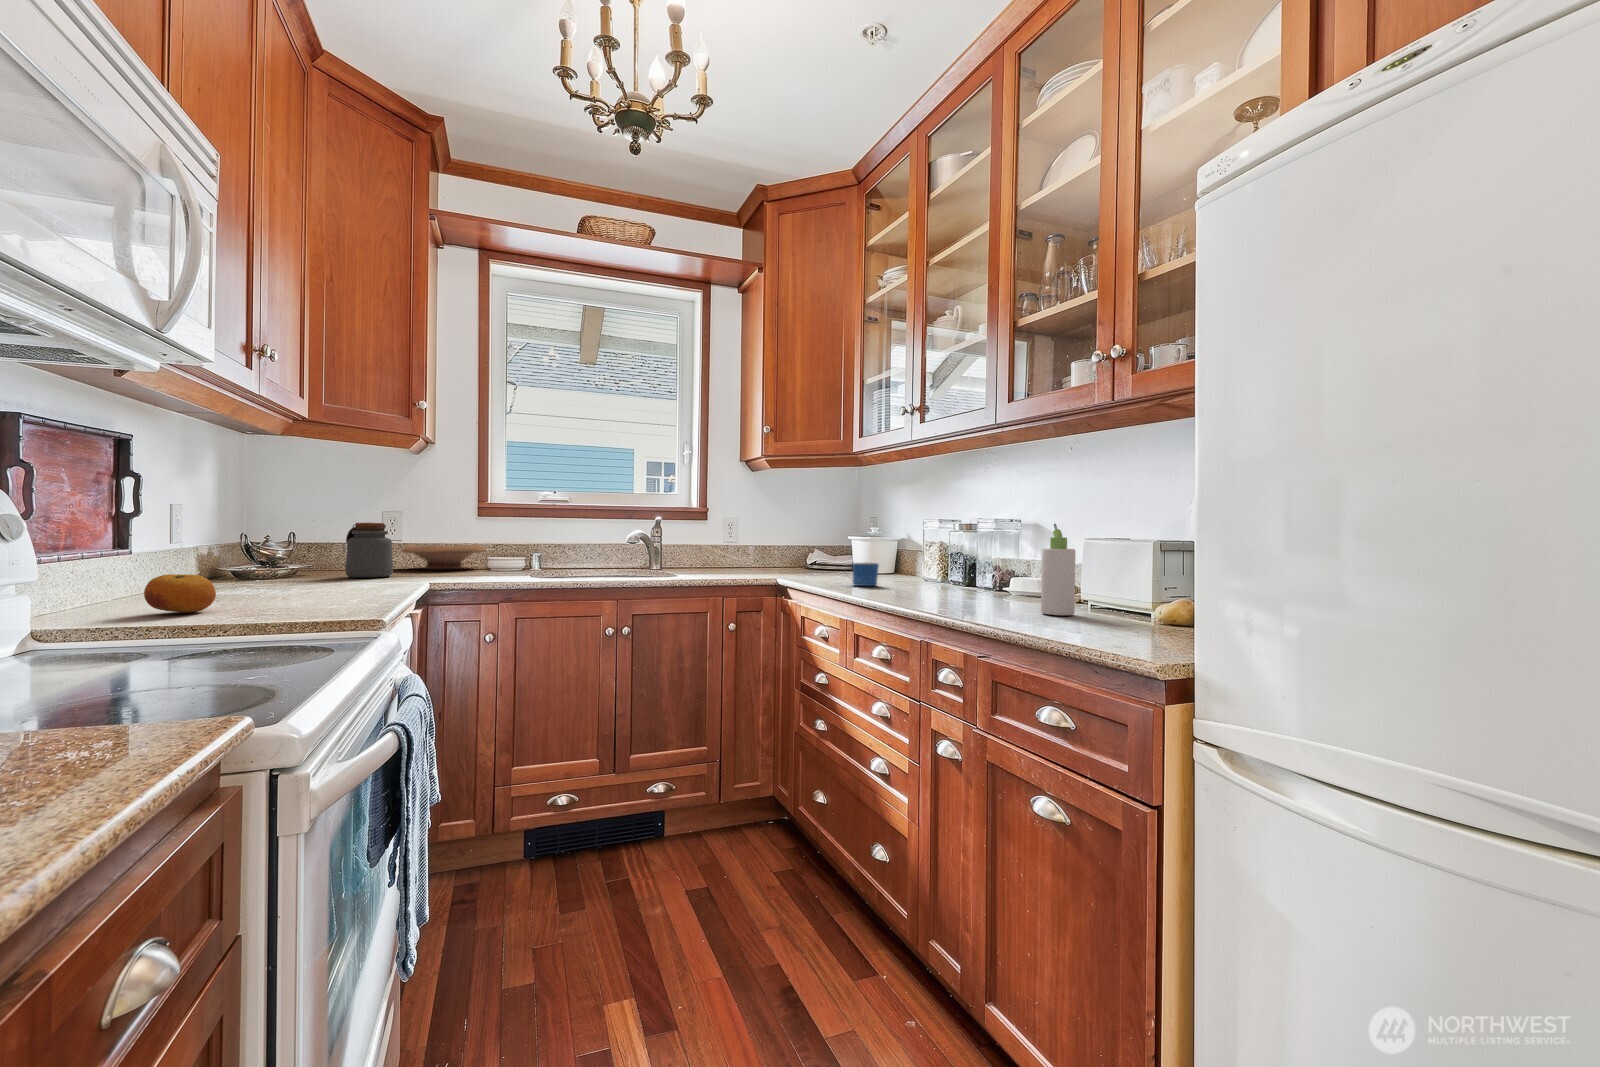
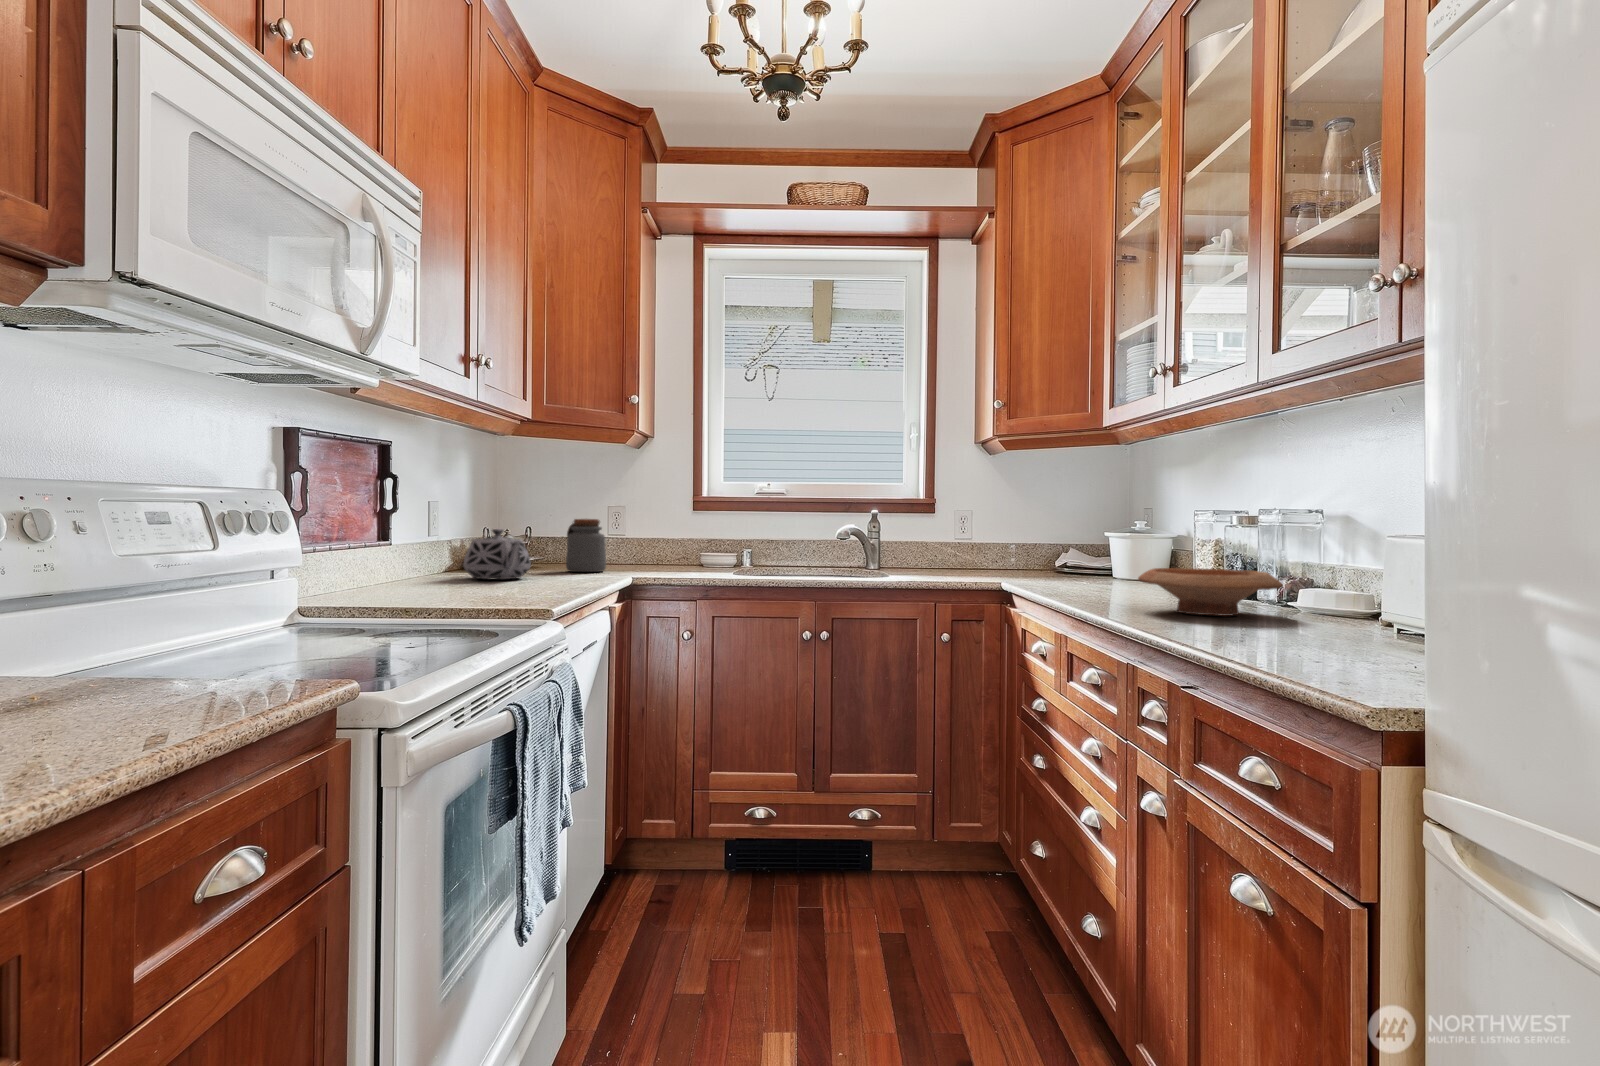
bottle: present [1041,524,1076,615] -> none [1302,516,1356,642]
teapot: none [224,533,311,588] -> present [463,529,531,579]
wooden bowl: present [401,544,486,569] -> present [1138,568,1283,616]
mug: present [844,563,879,586] -> none [1076,566,1123,597]
fruit: present [144,574,216,613] -> none [390,564,441,597]

